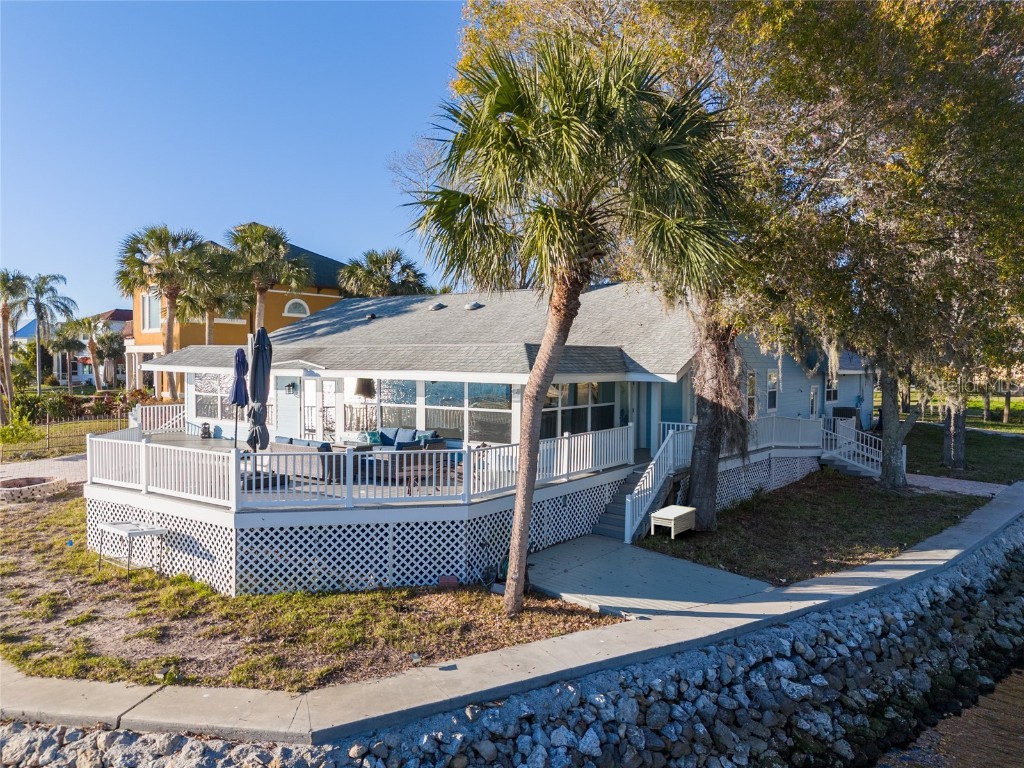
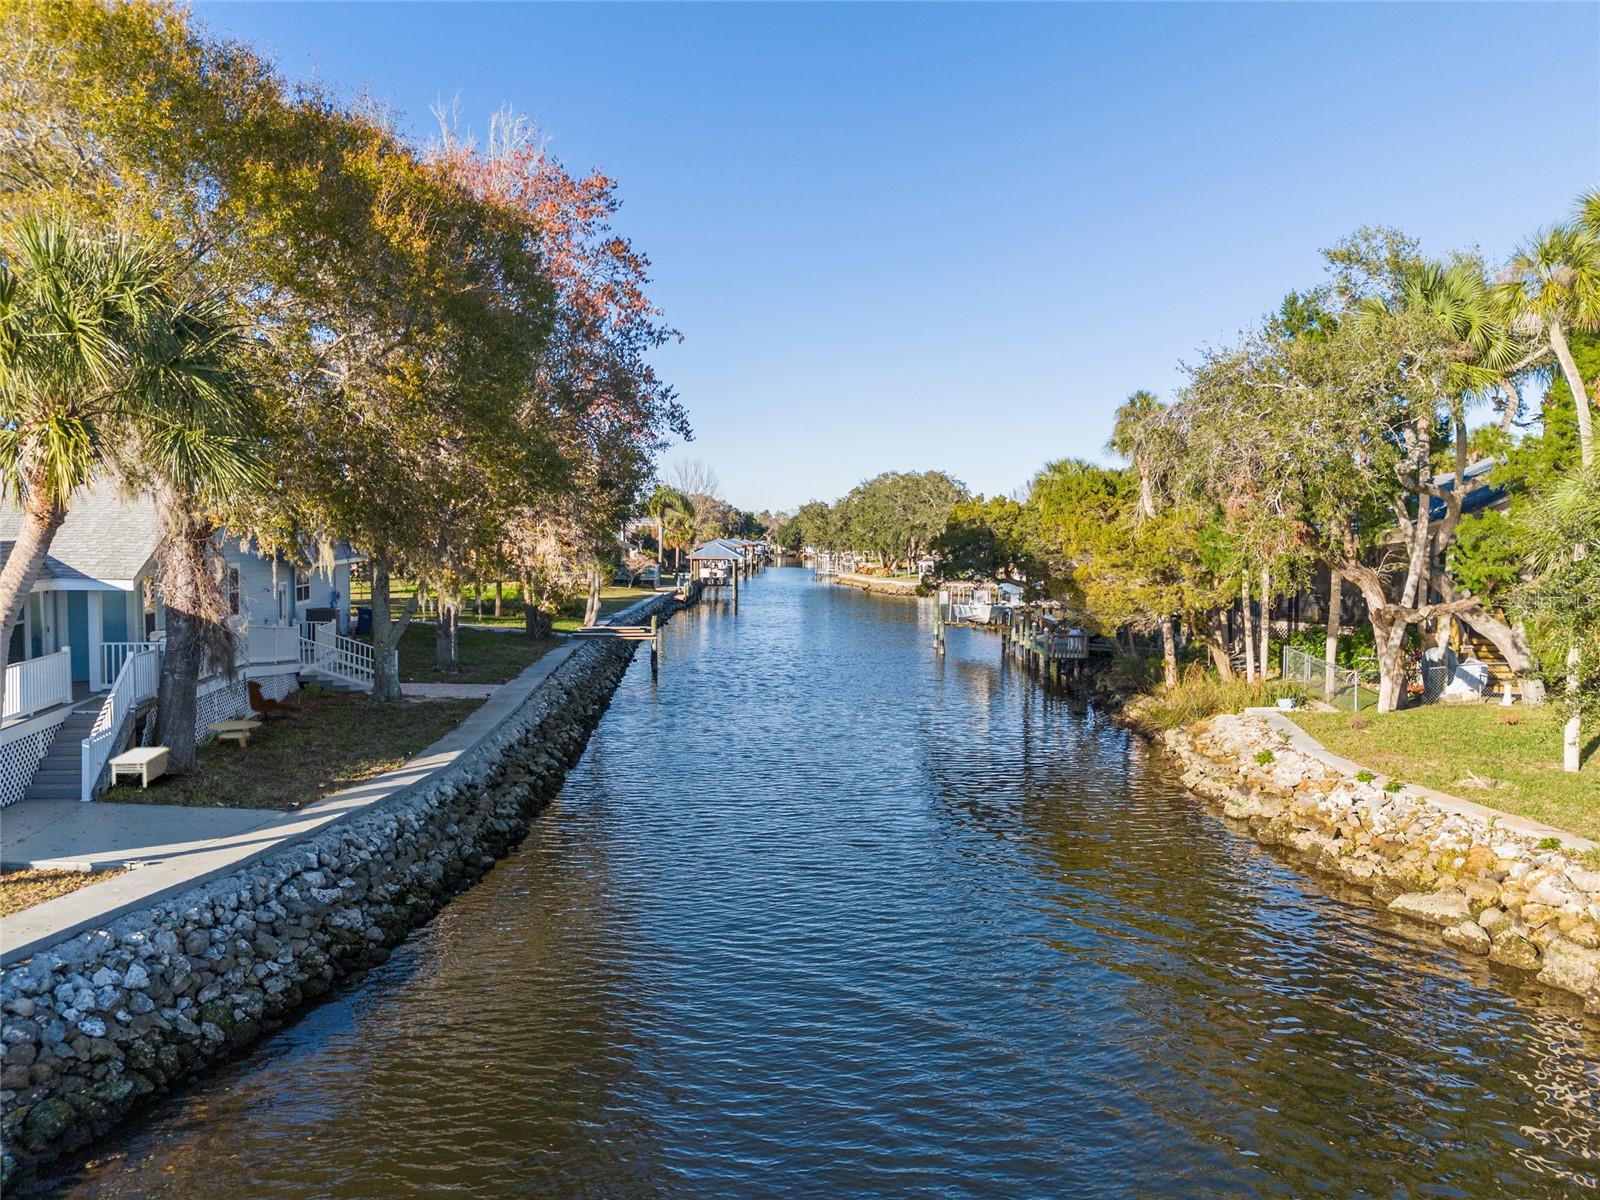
lounge chair: none [769,458,810,494] -> present [247,680,297,719]
round table: none [733,491,775,514] -> present [208,721,261,747]

